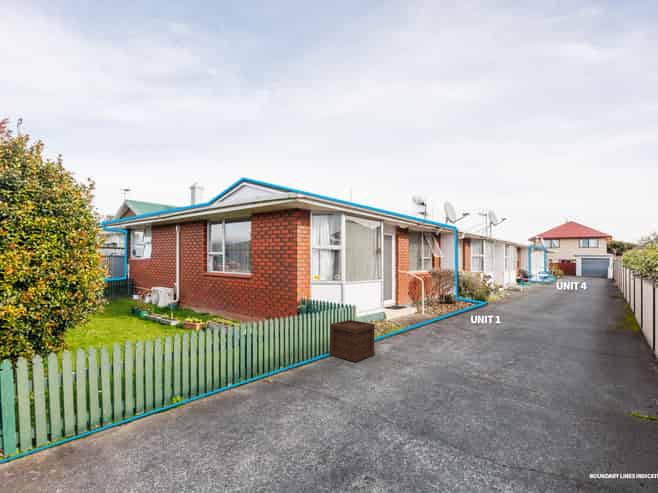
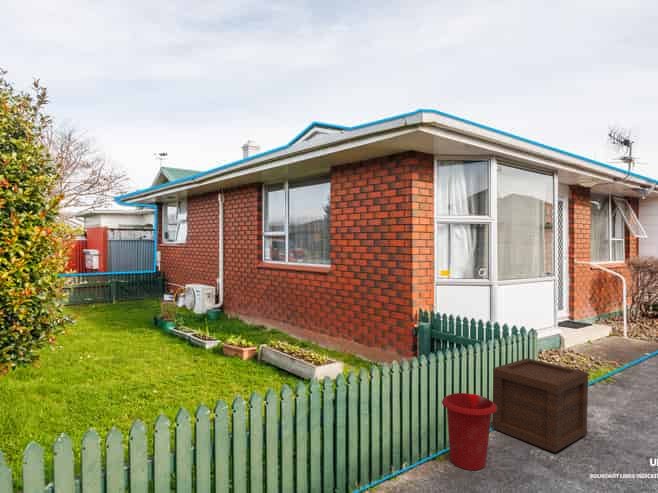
waste bin: none [300,335,326,370] -> present [442,393,497,470]

